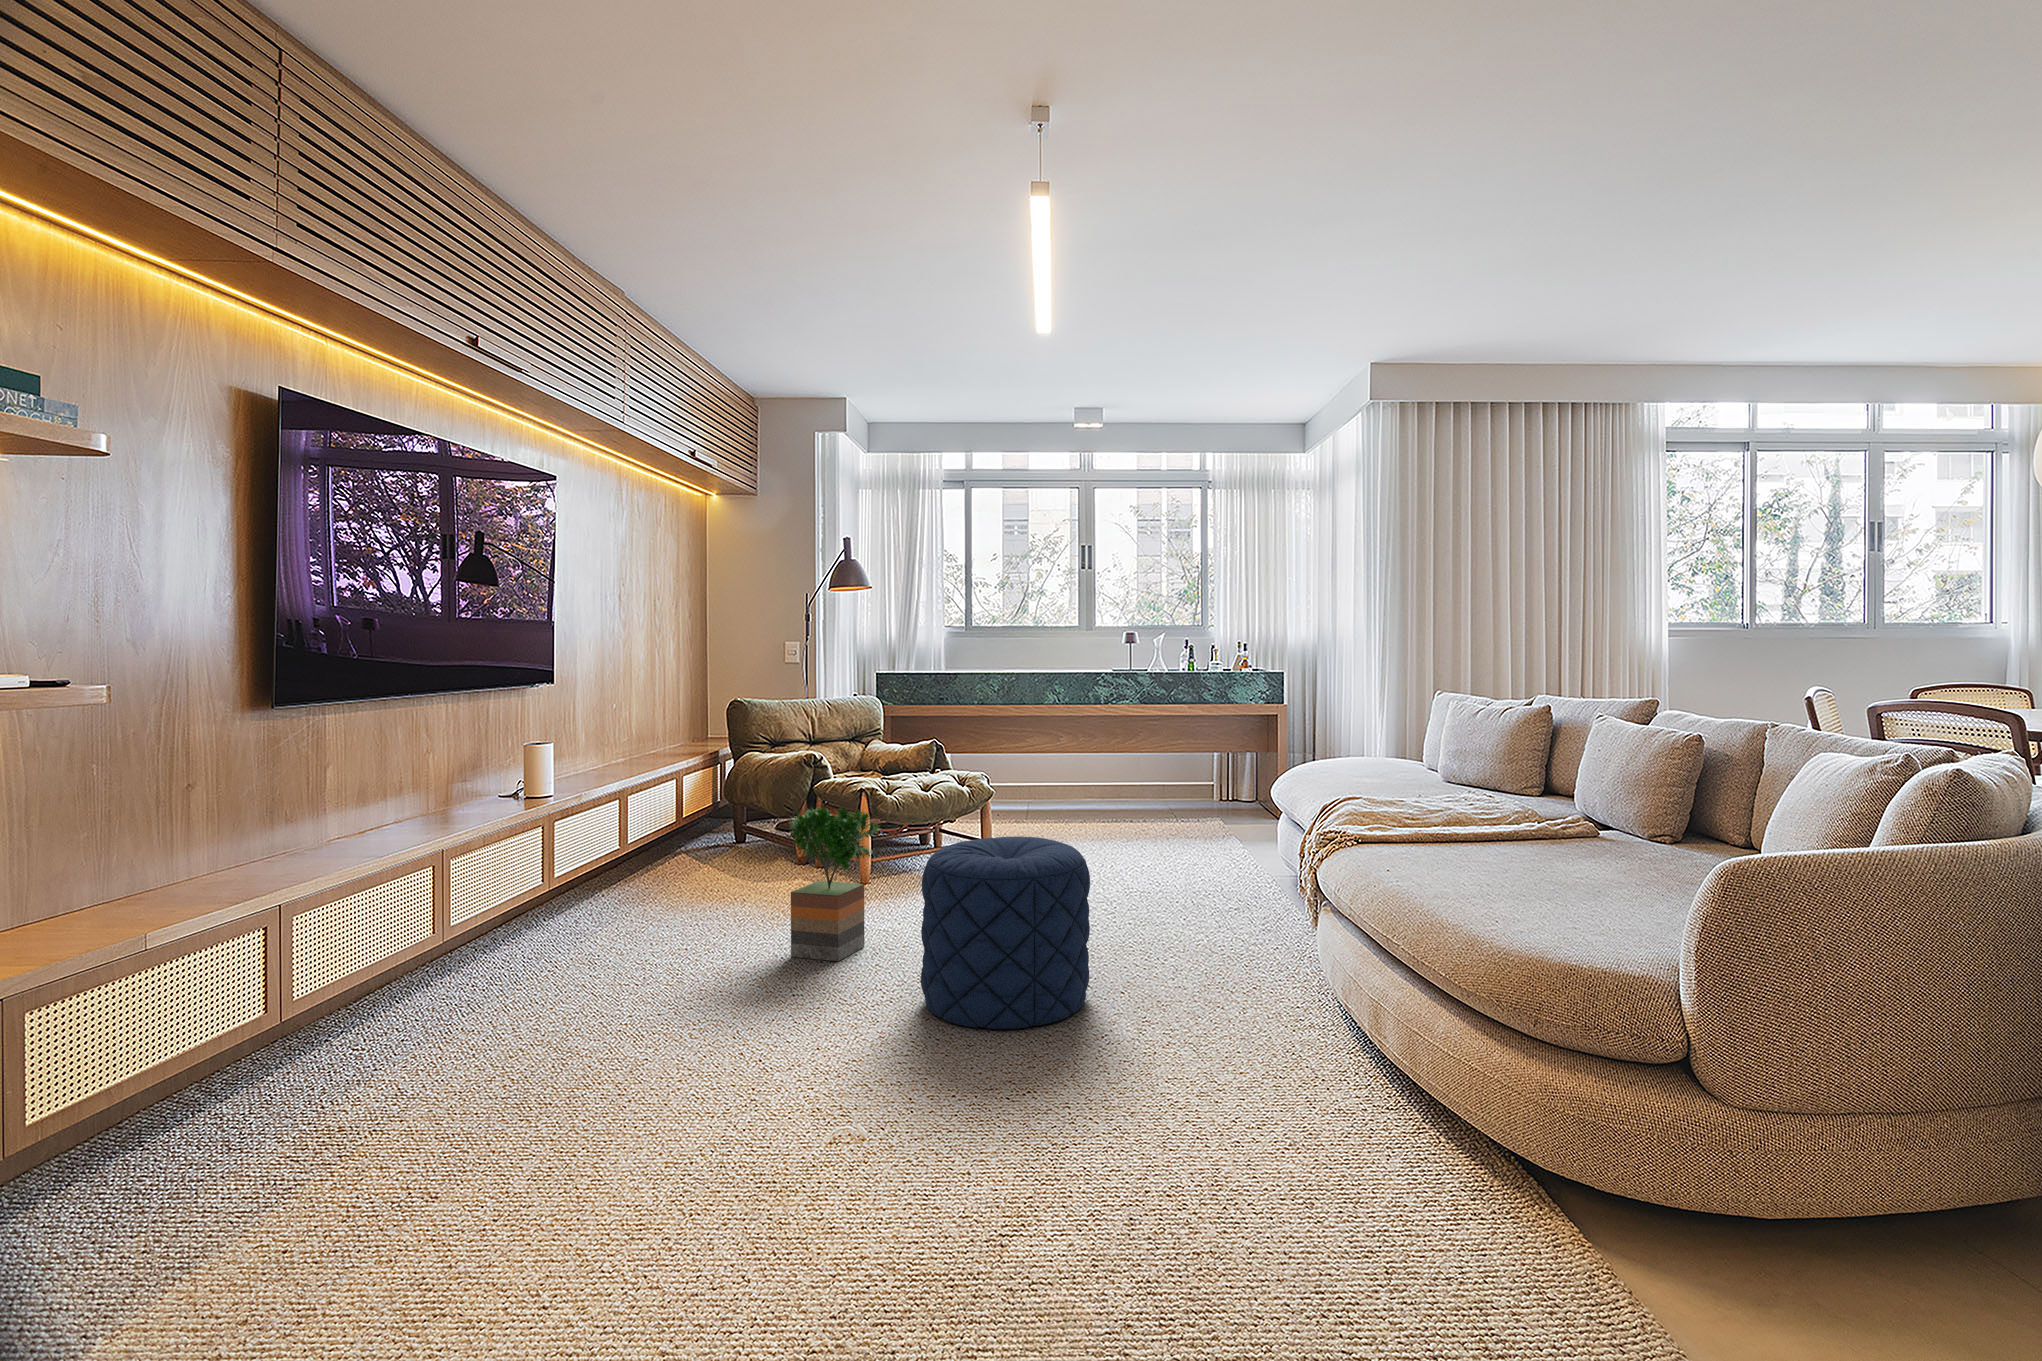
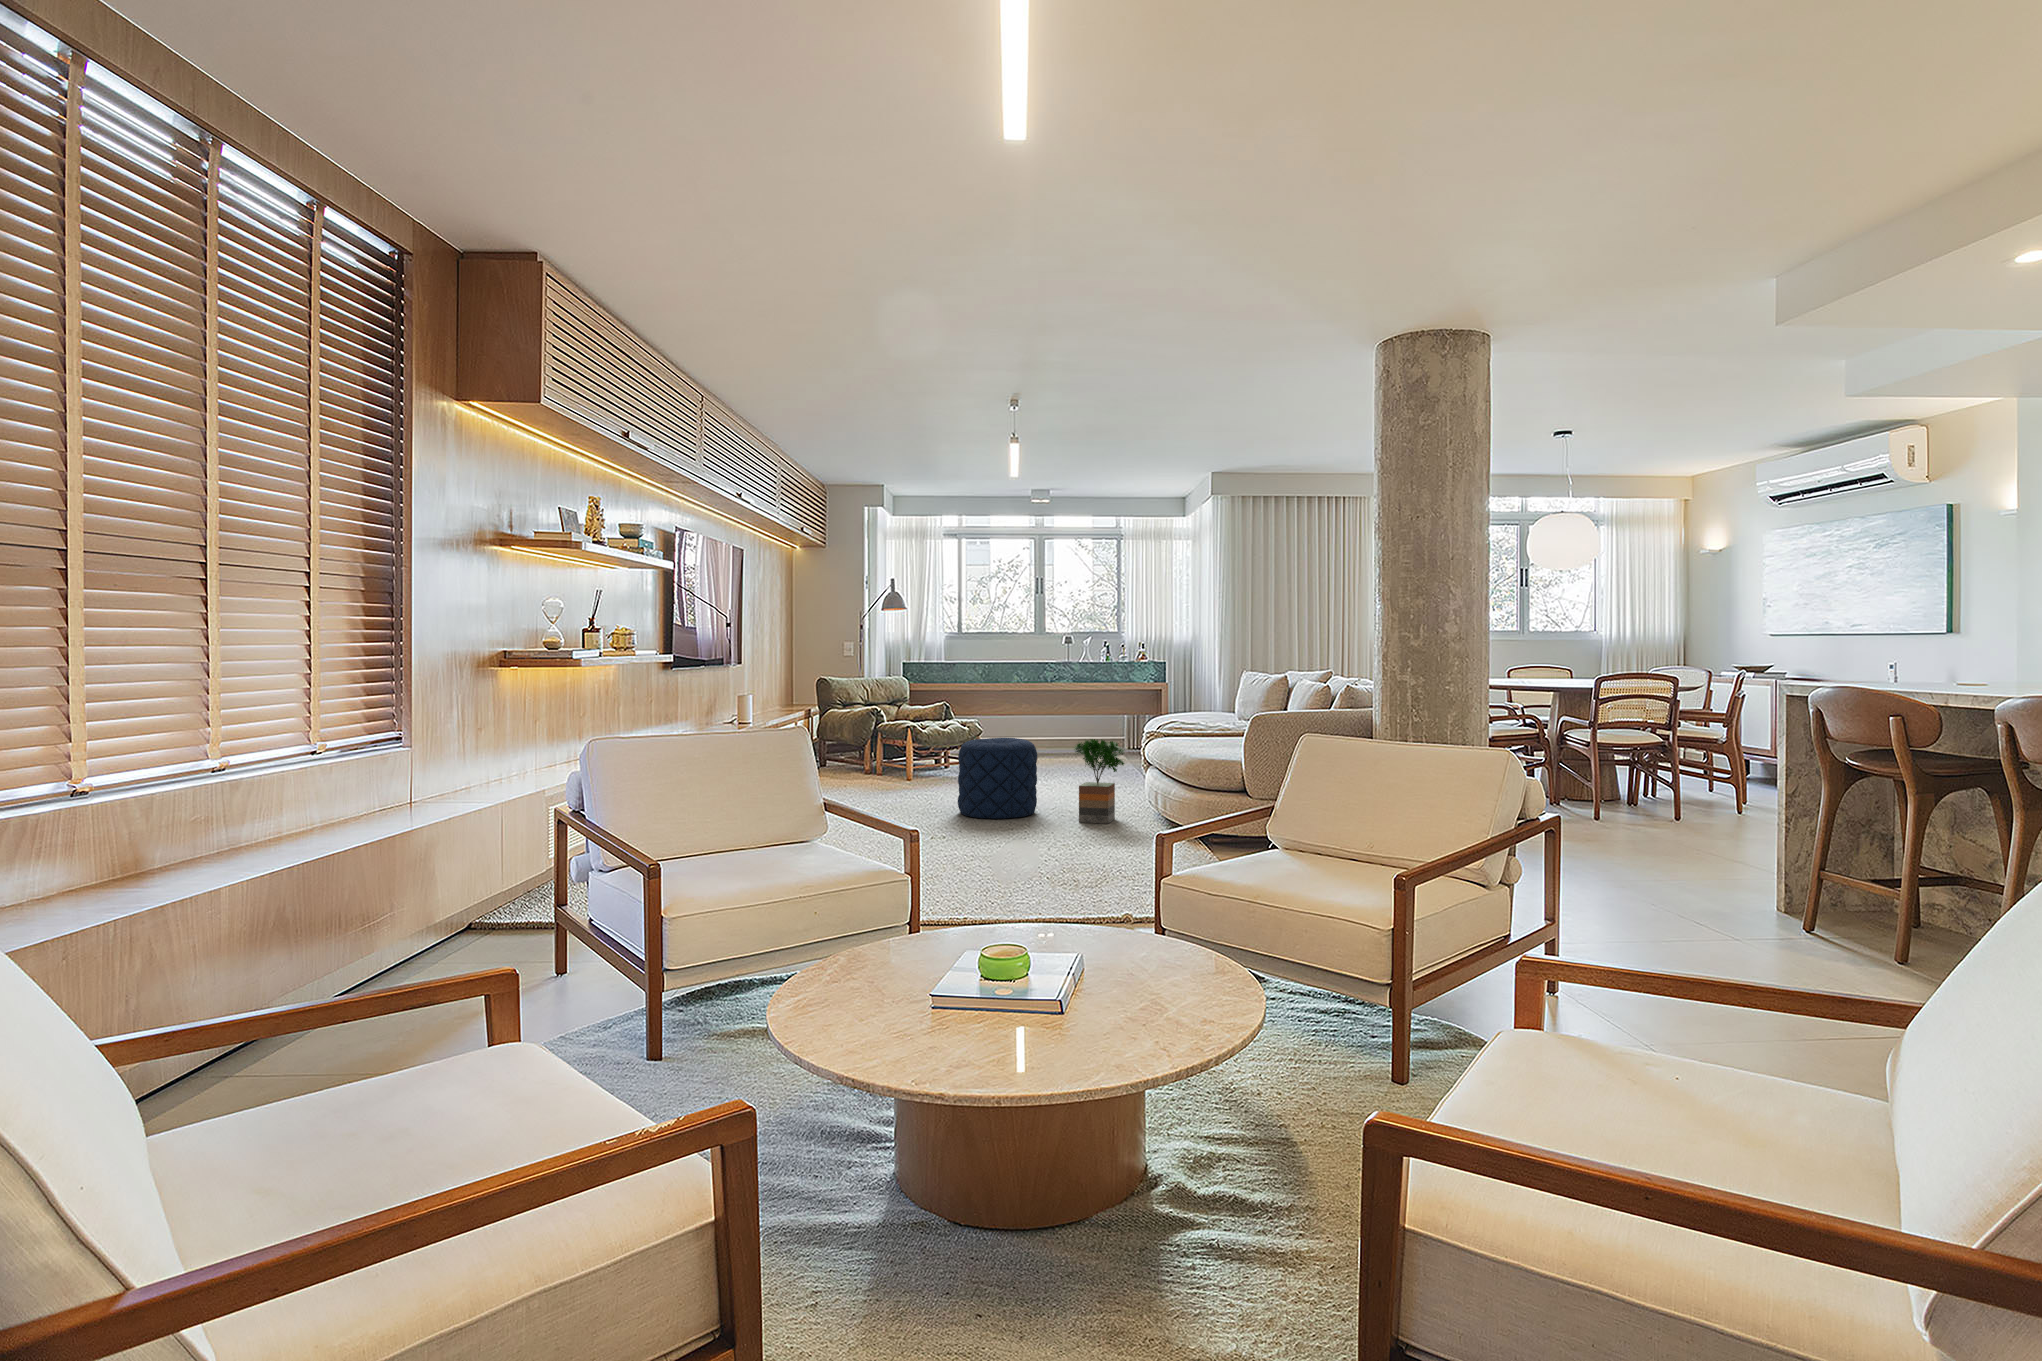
potted tree: present [791,807,881,961] -> present [1074,739,1124,824]

